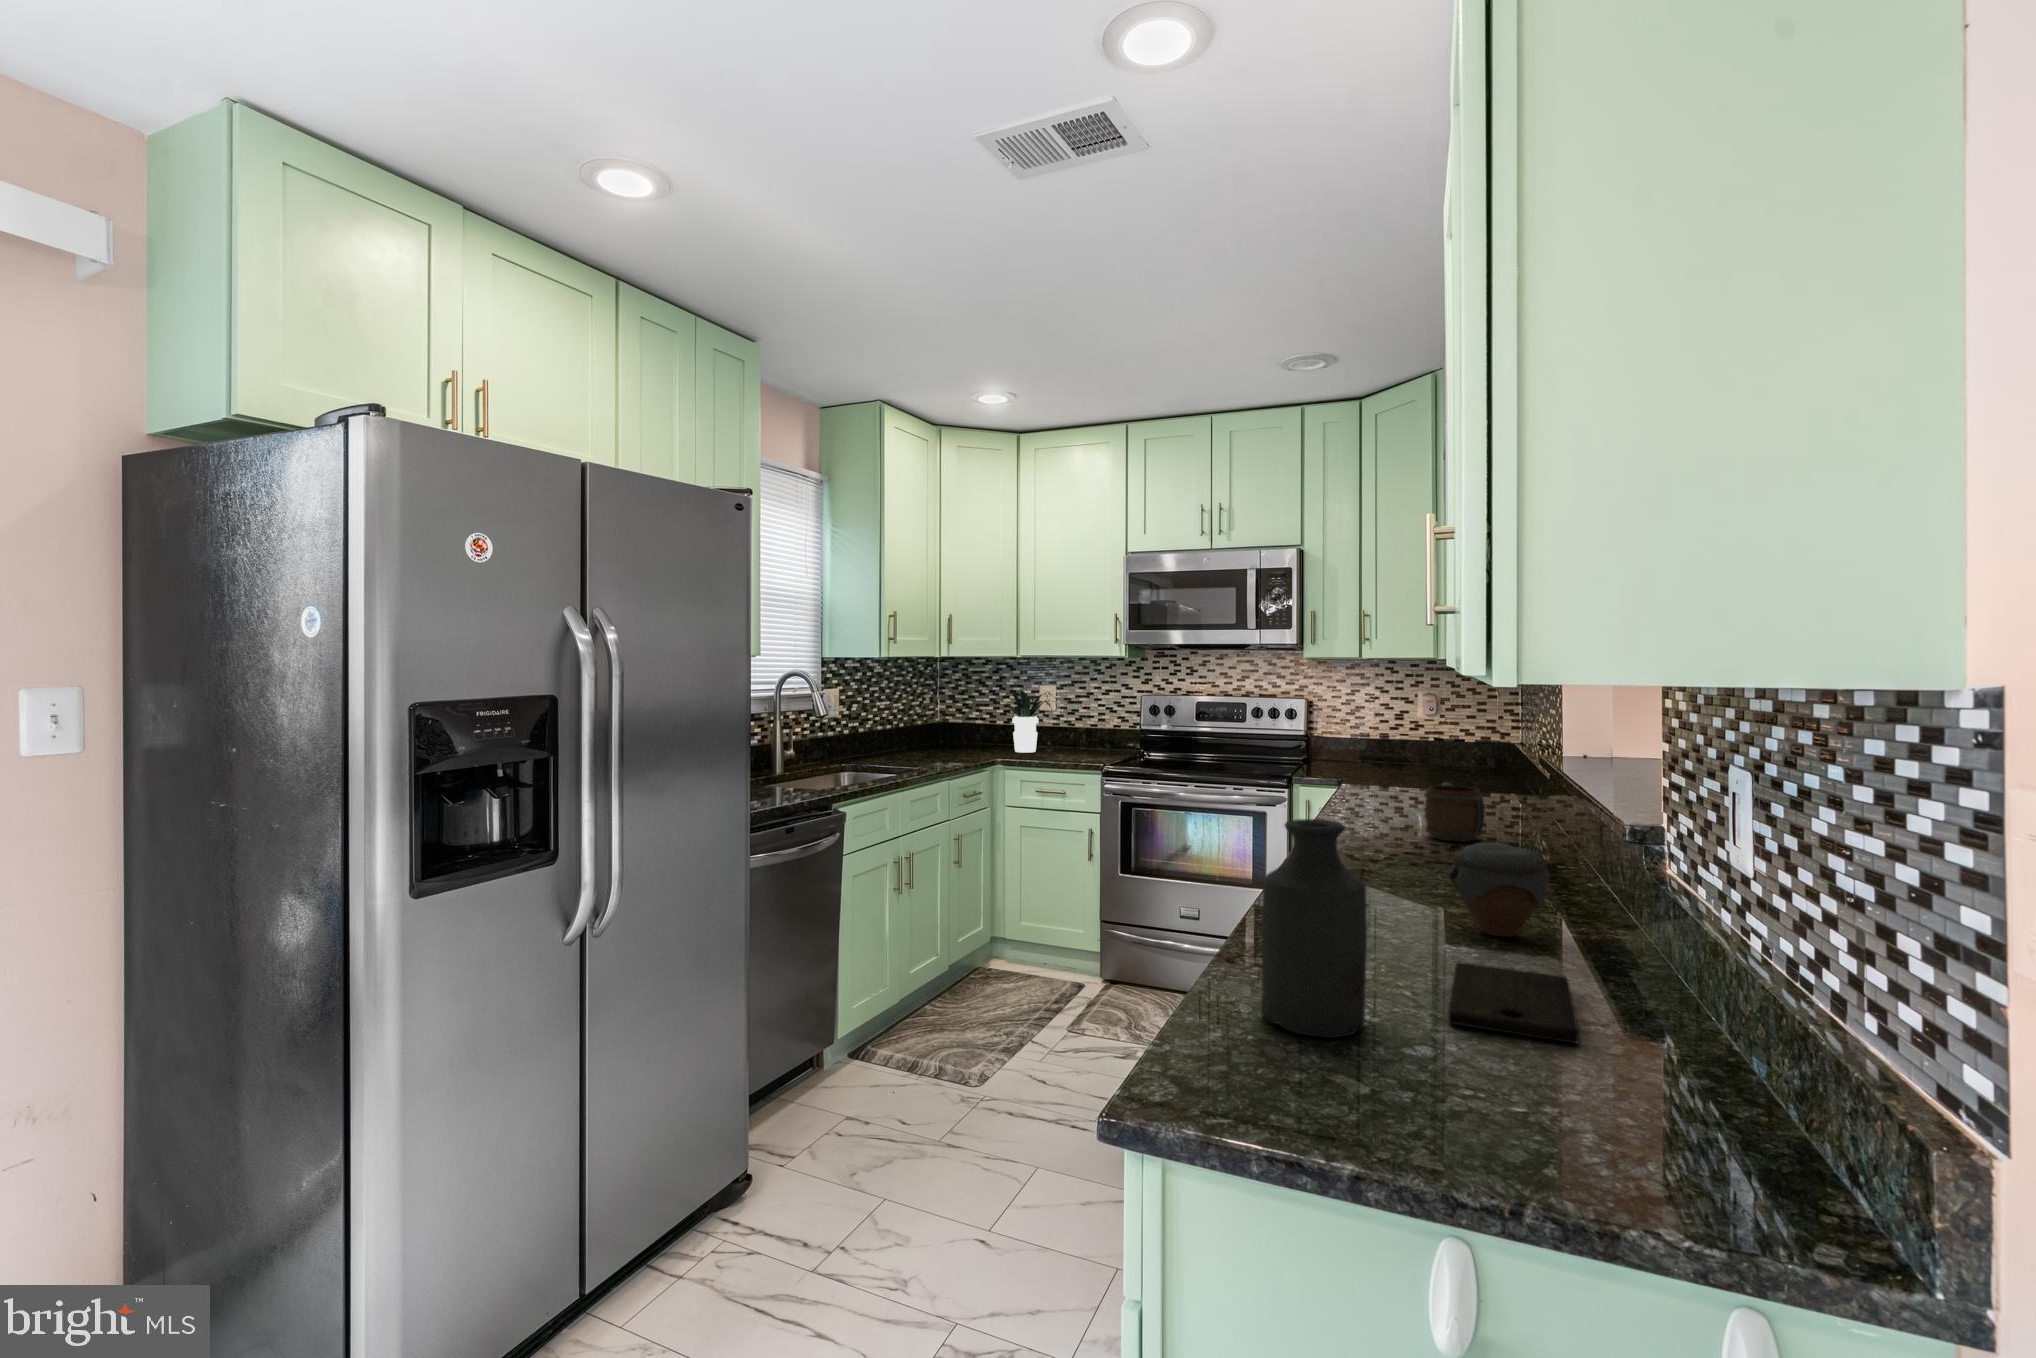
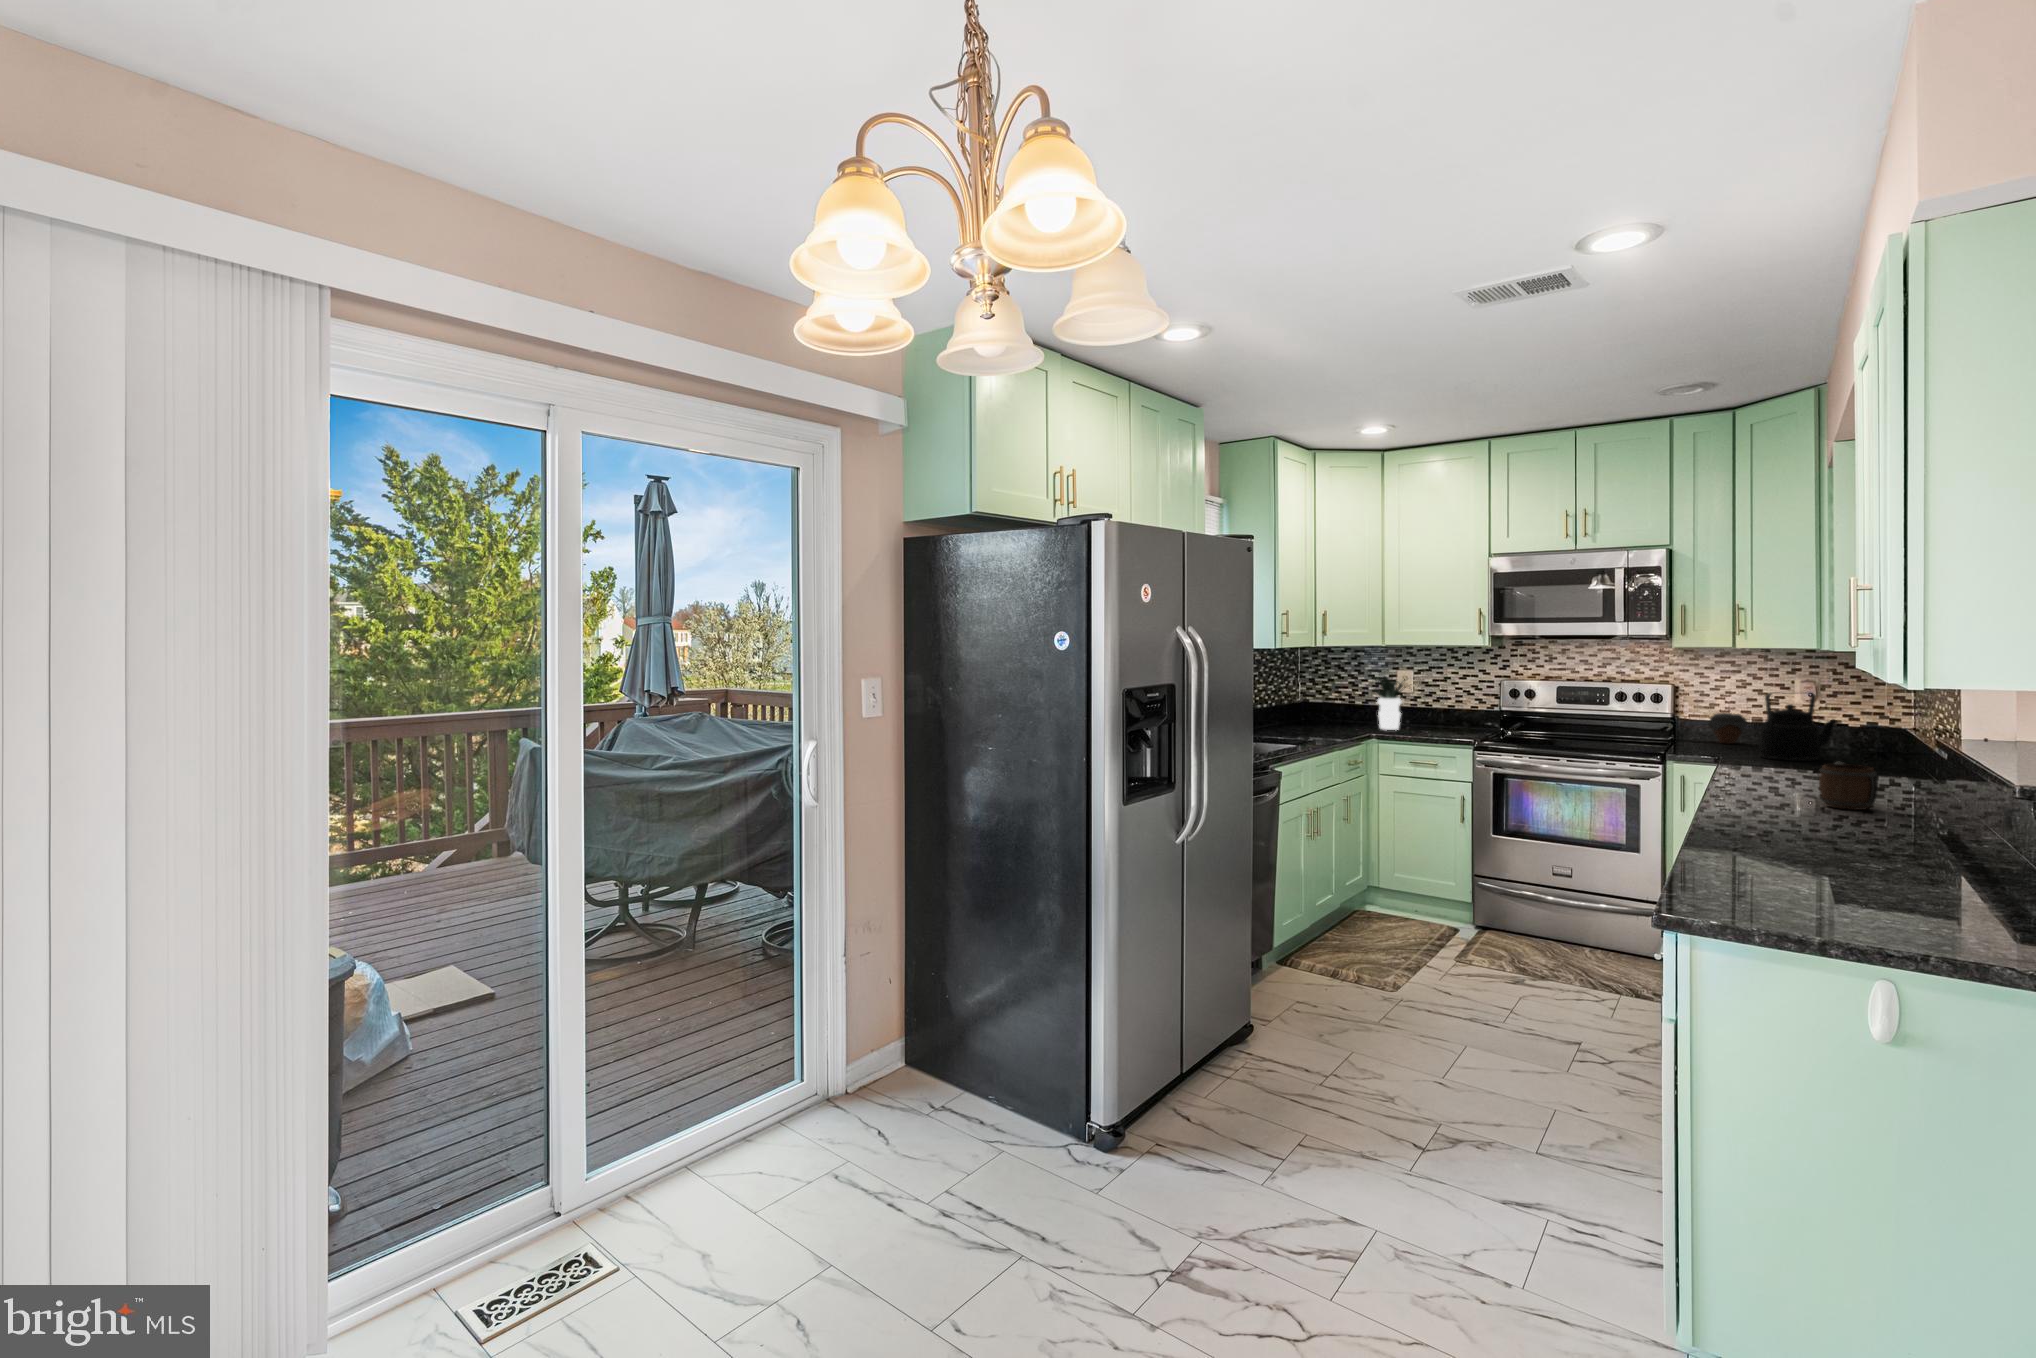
kettle: none [1382,705,1455,781] -> present [1759,692,1837,761]
bottle: present [1261,819,1367,1038] -> none [1730,778,1808,907]
jar: present [1449,842,1550,937] -> present [1709,713,1747,744]
cutting board: present [1448,962,1579,1043] -> none [1866,877,1963,918]

